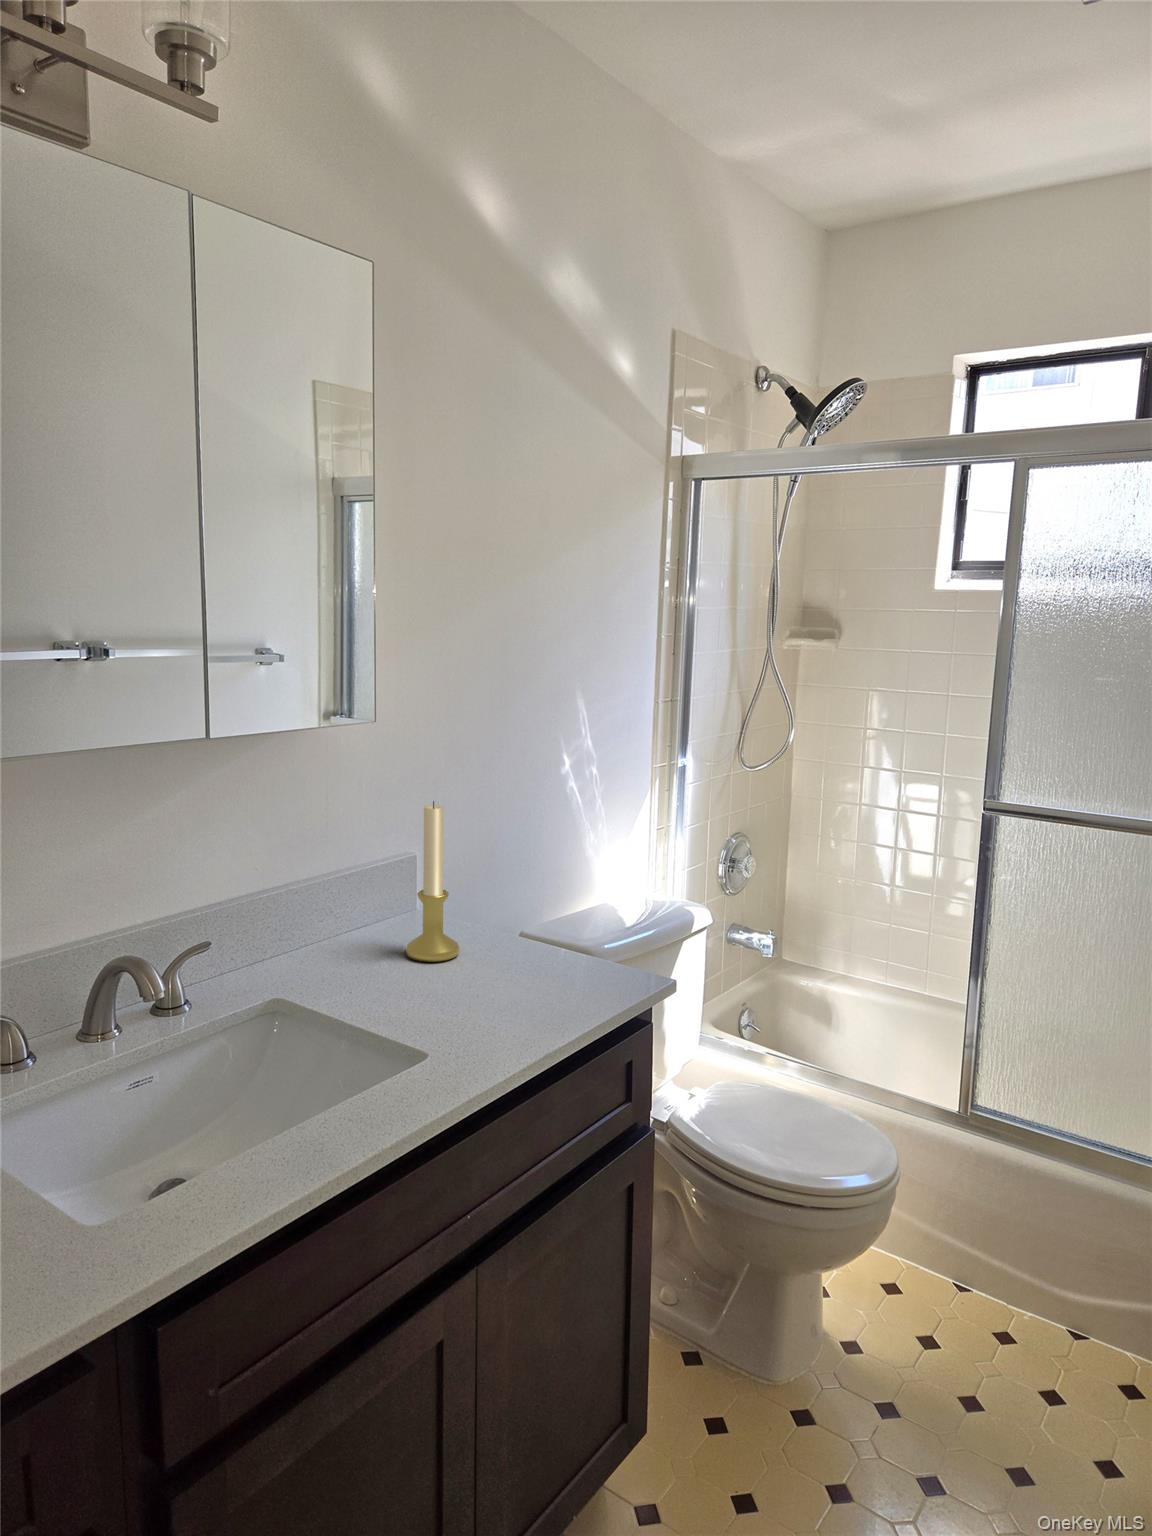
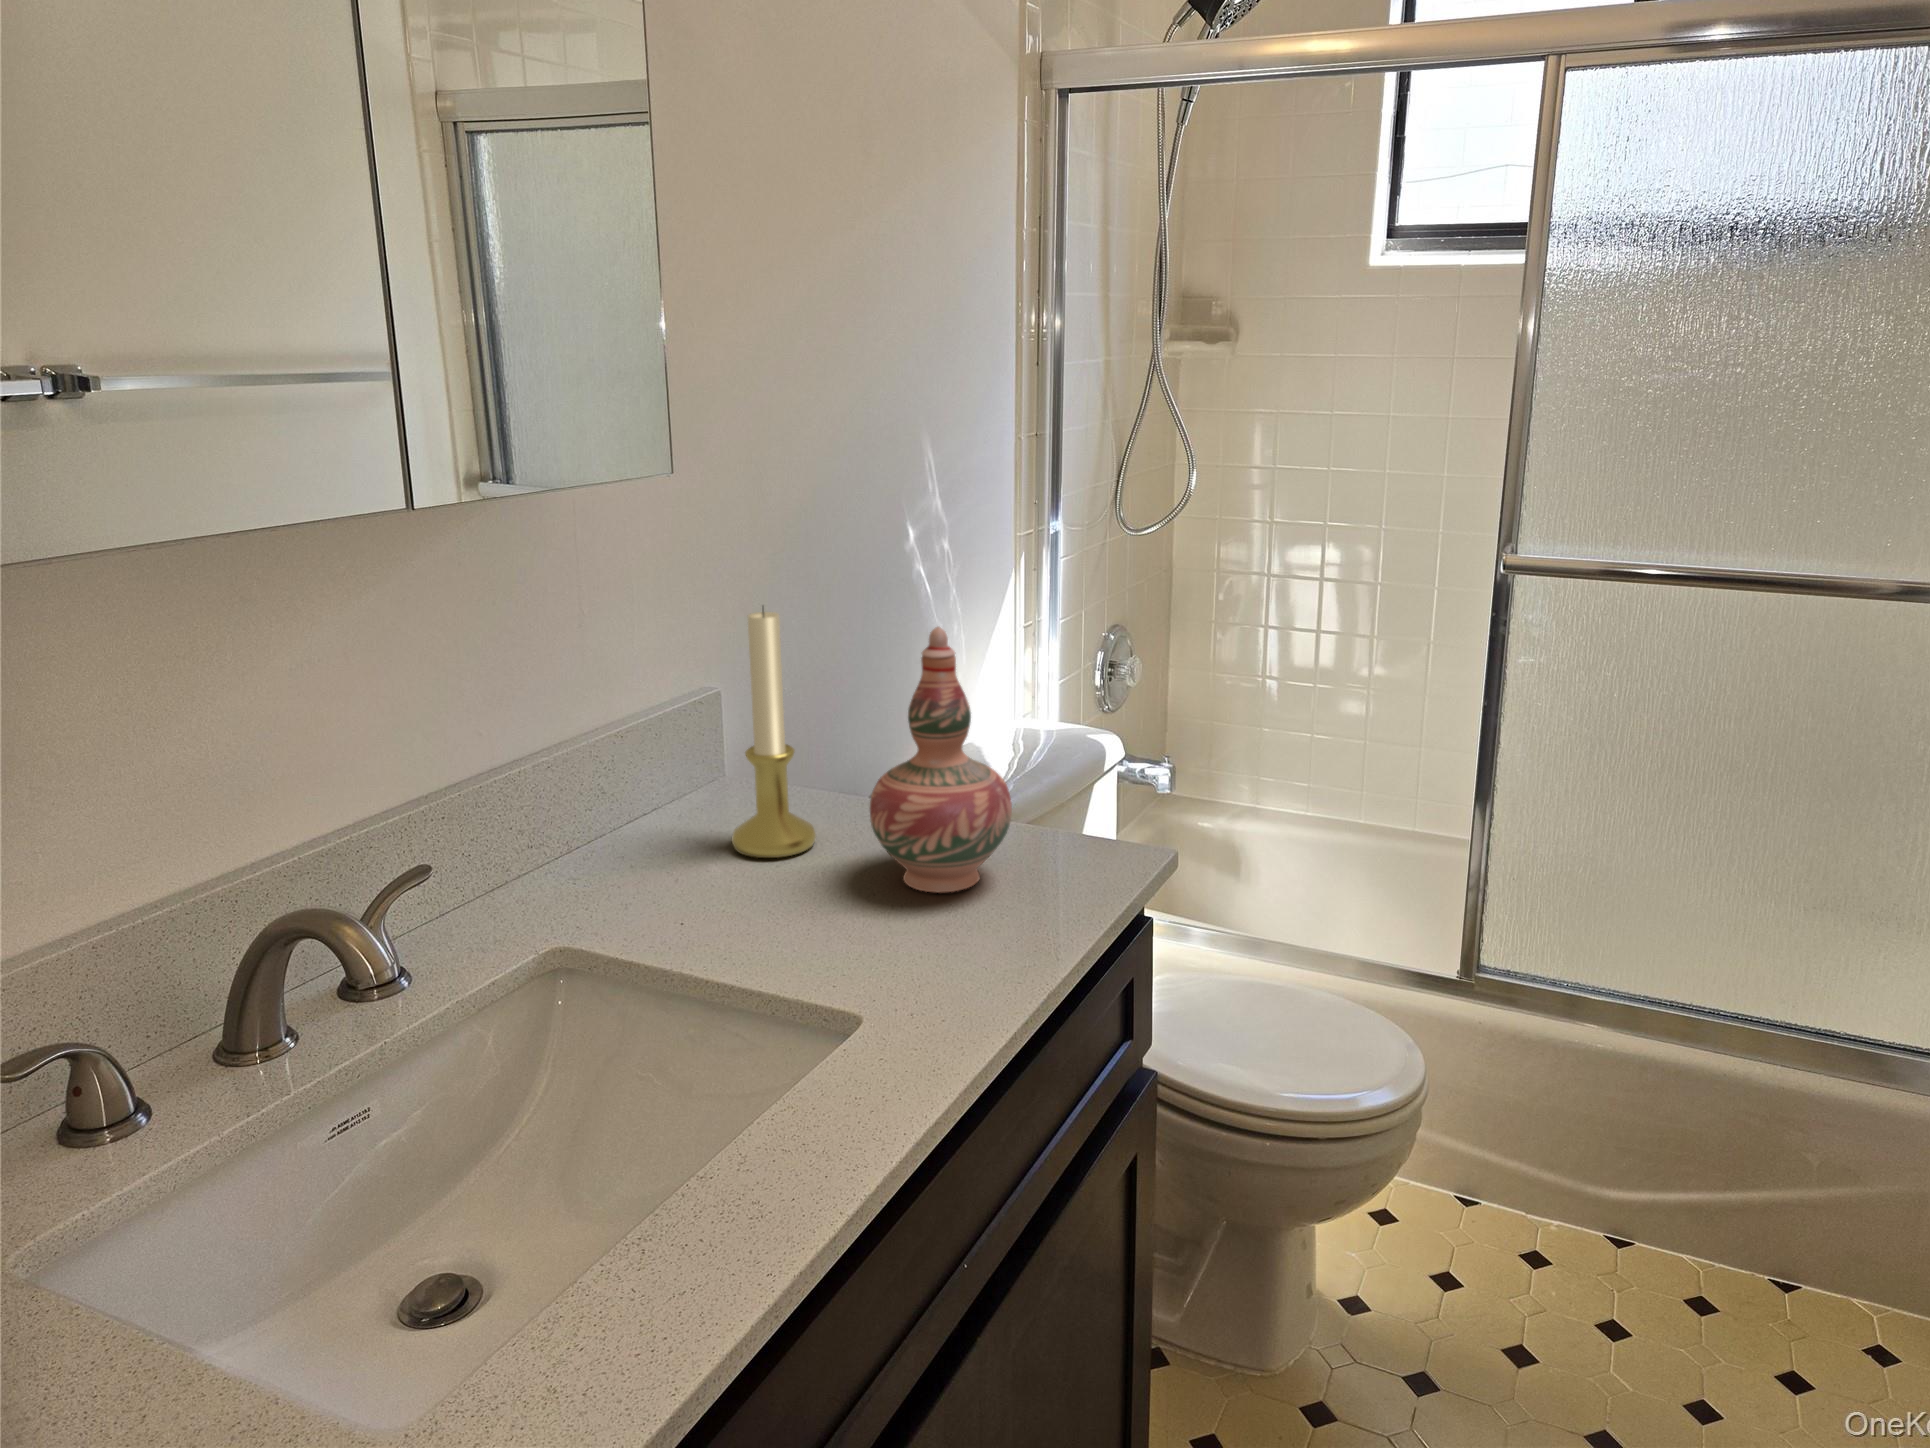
decorative vase: none [484,820,575,991] -> present [870,627,1012,892]

